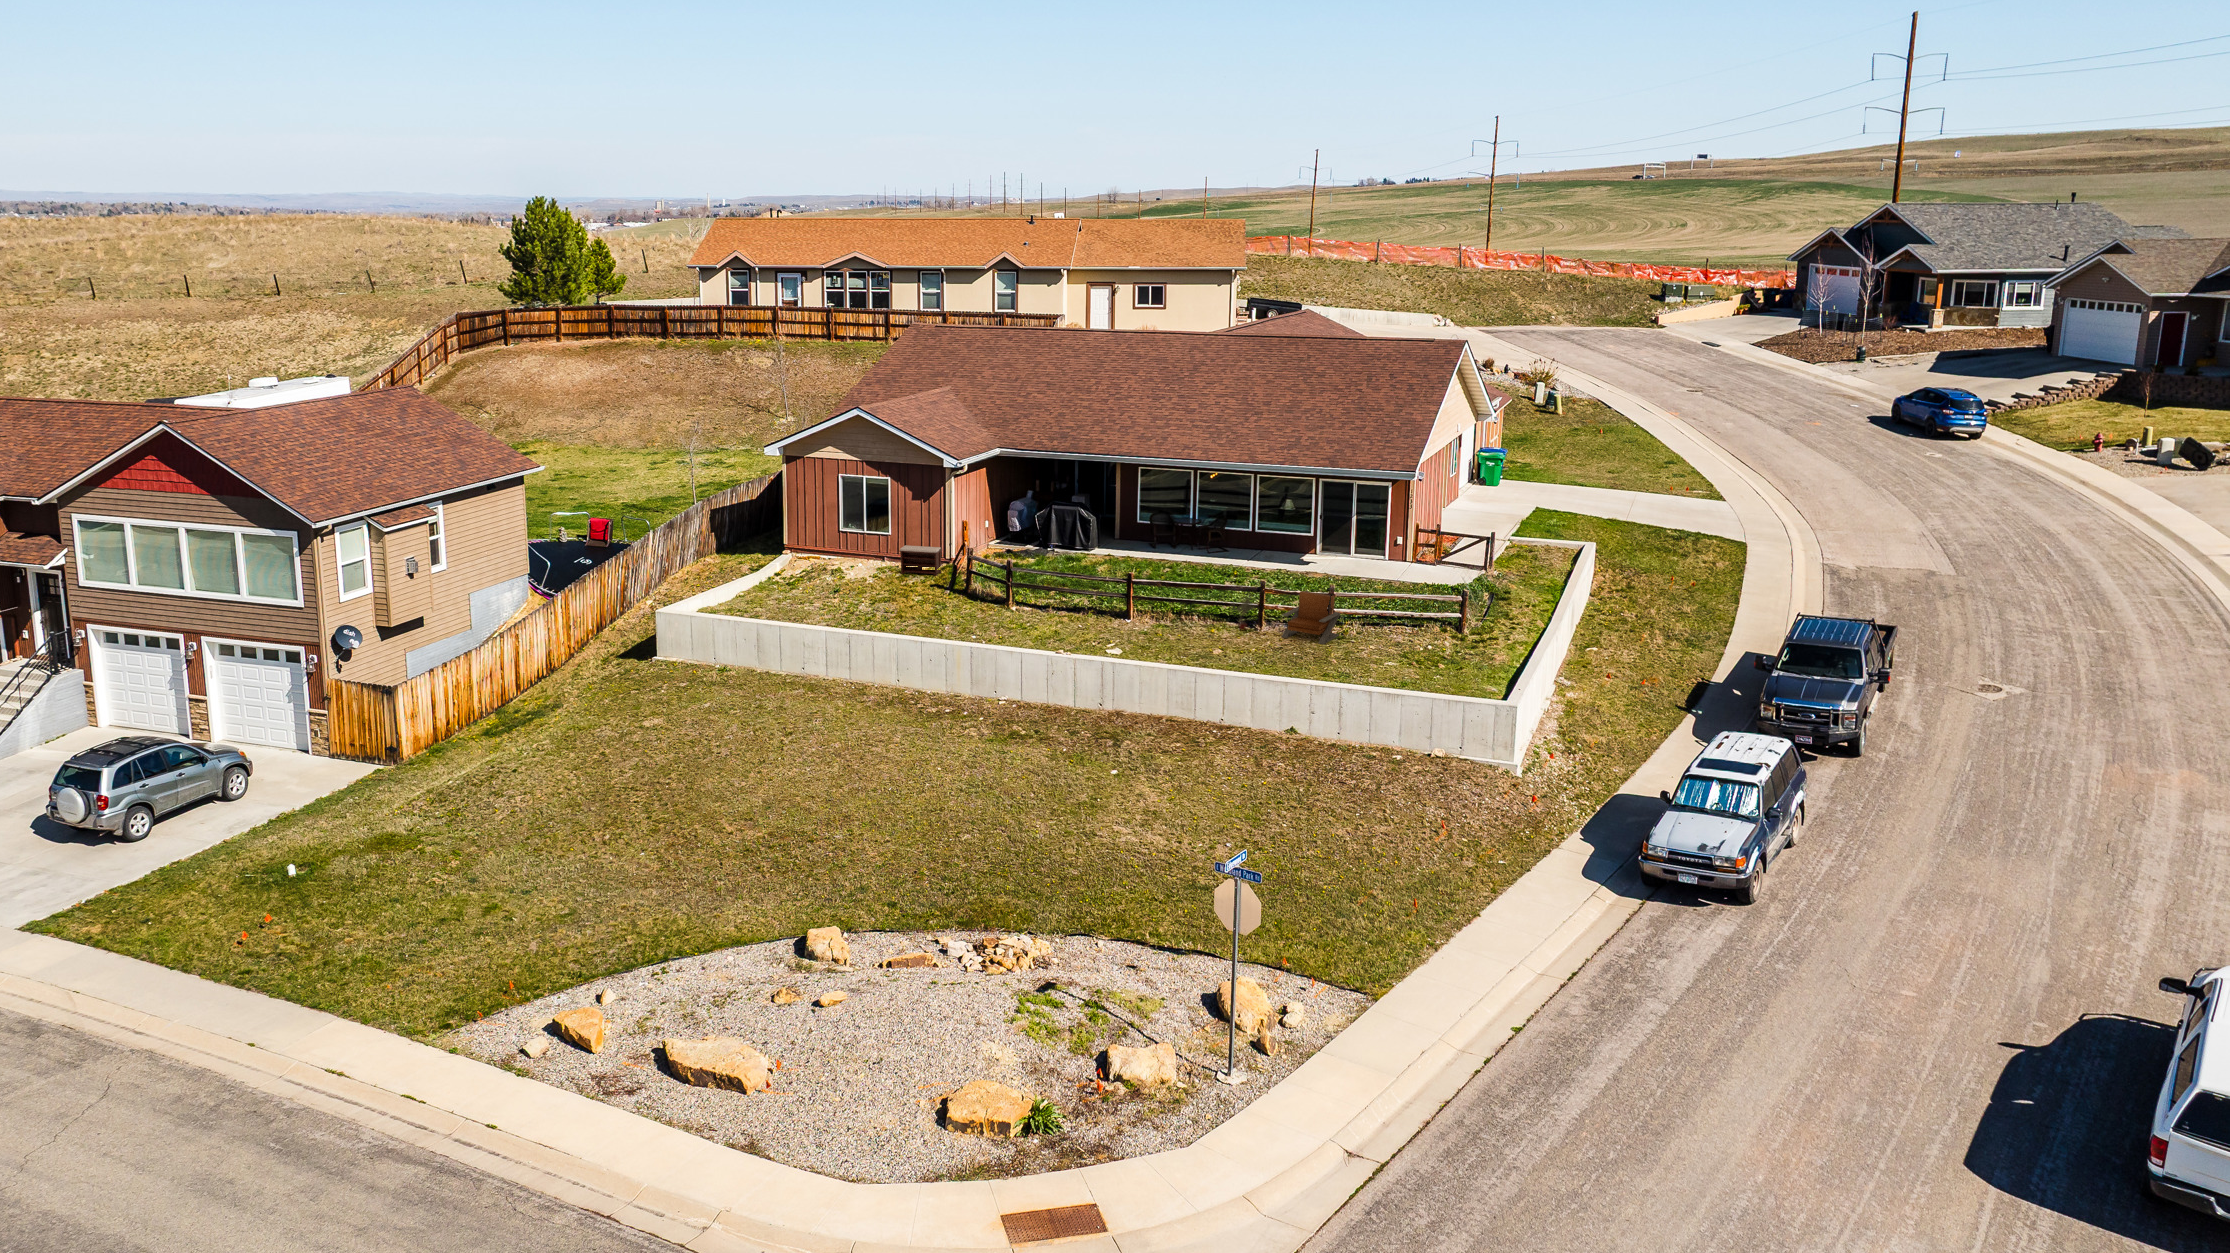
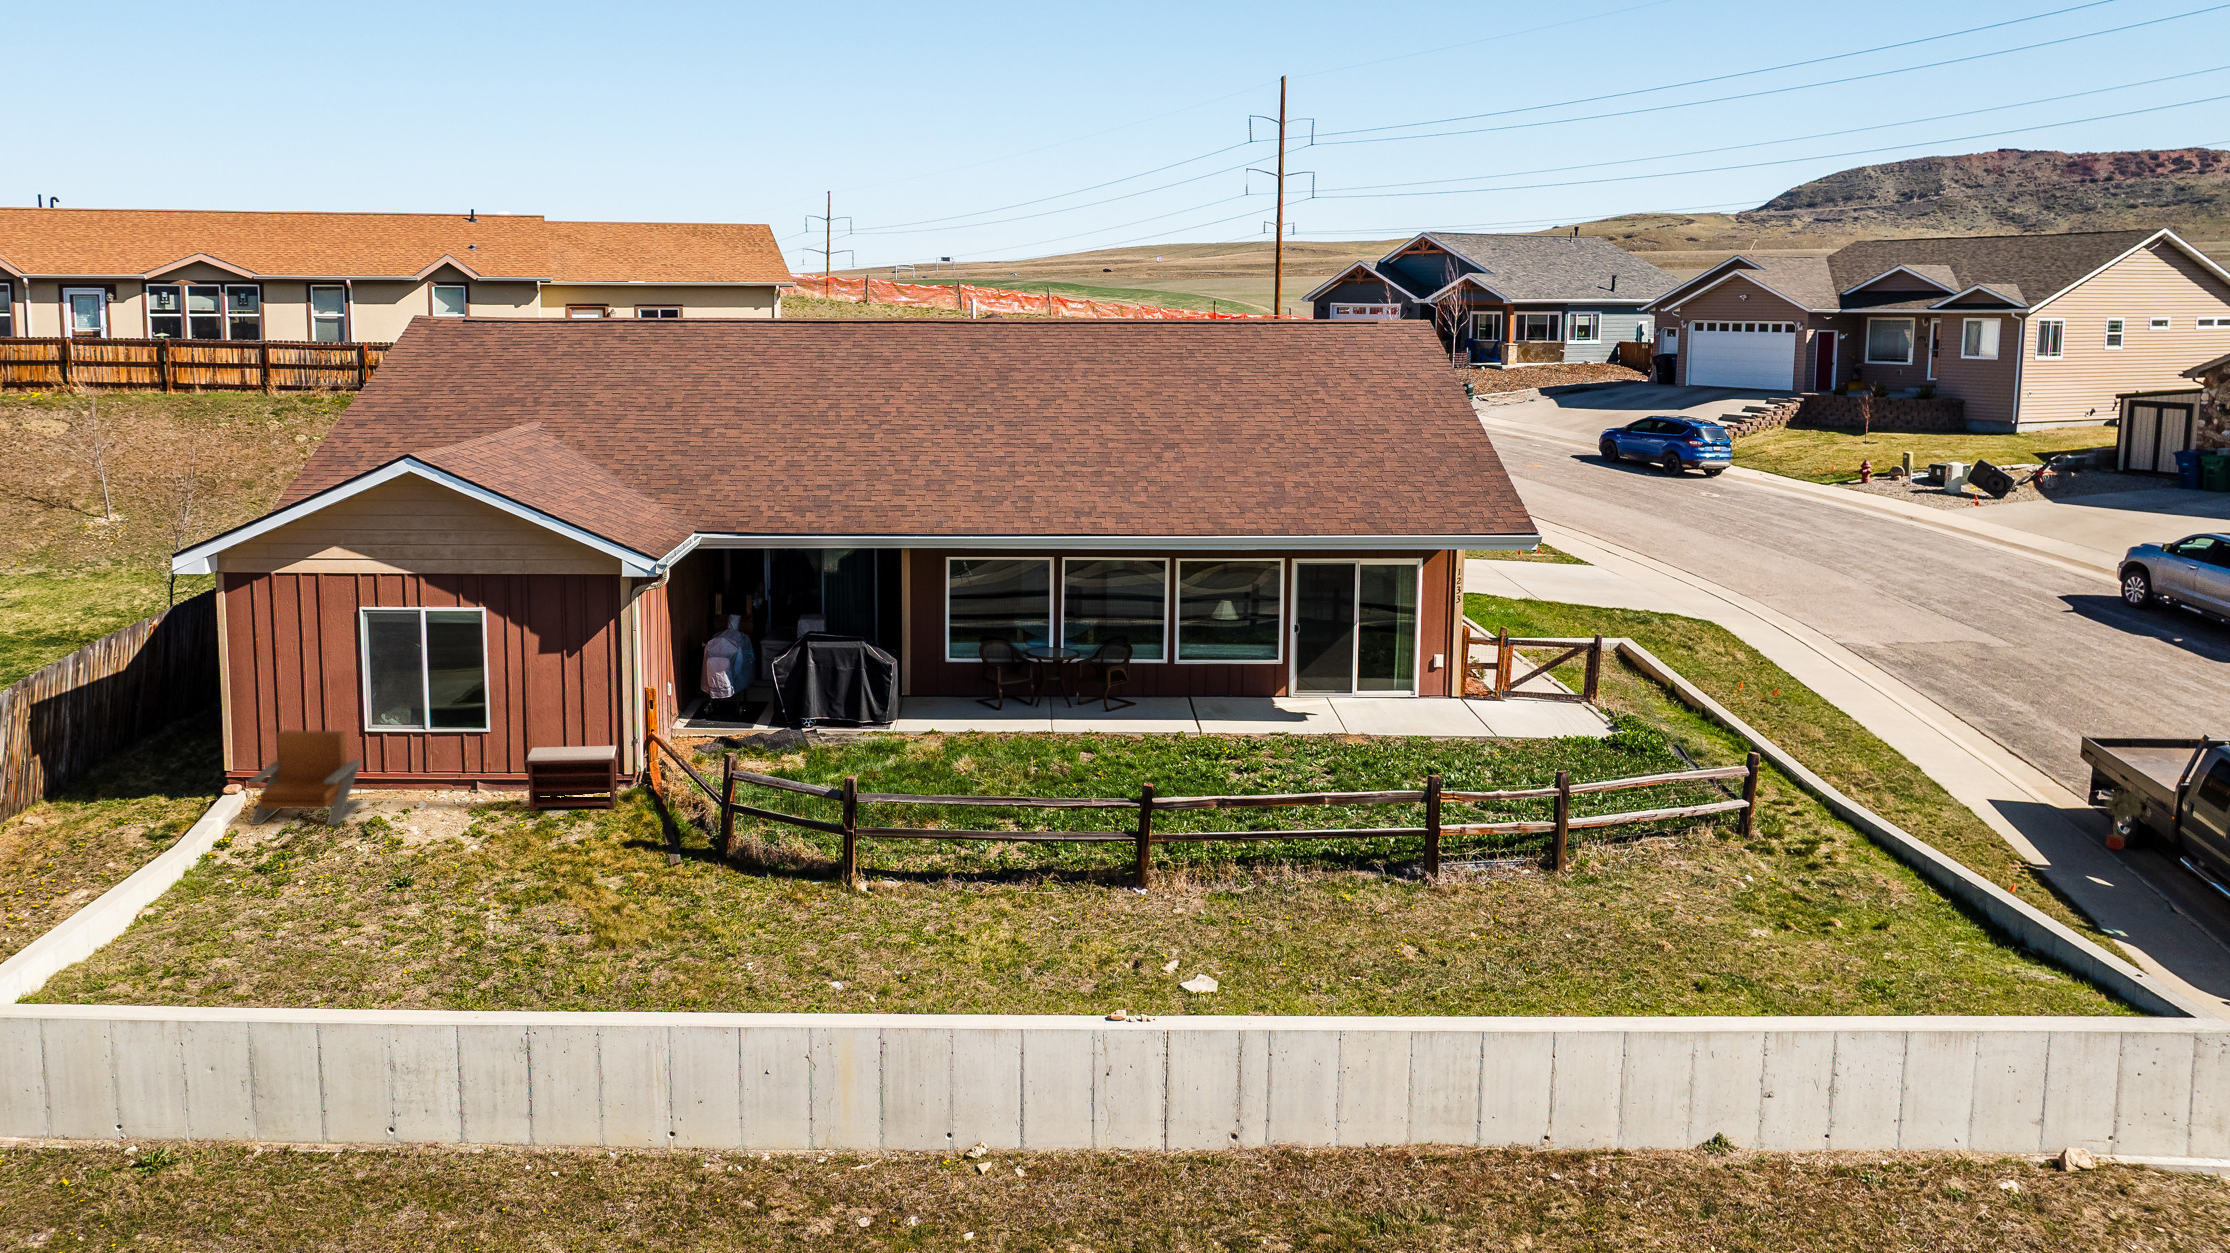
lounge chair: present [1282,591,1341,644] -> present [248,730,362,825]
potted tree: present [1231,594,1257,631] -> present [2105,785,2148,850]

